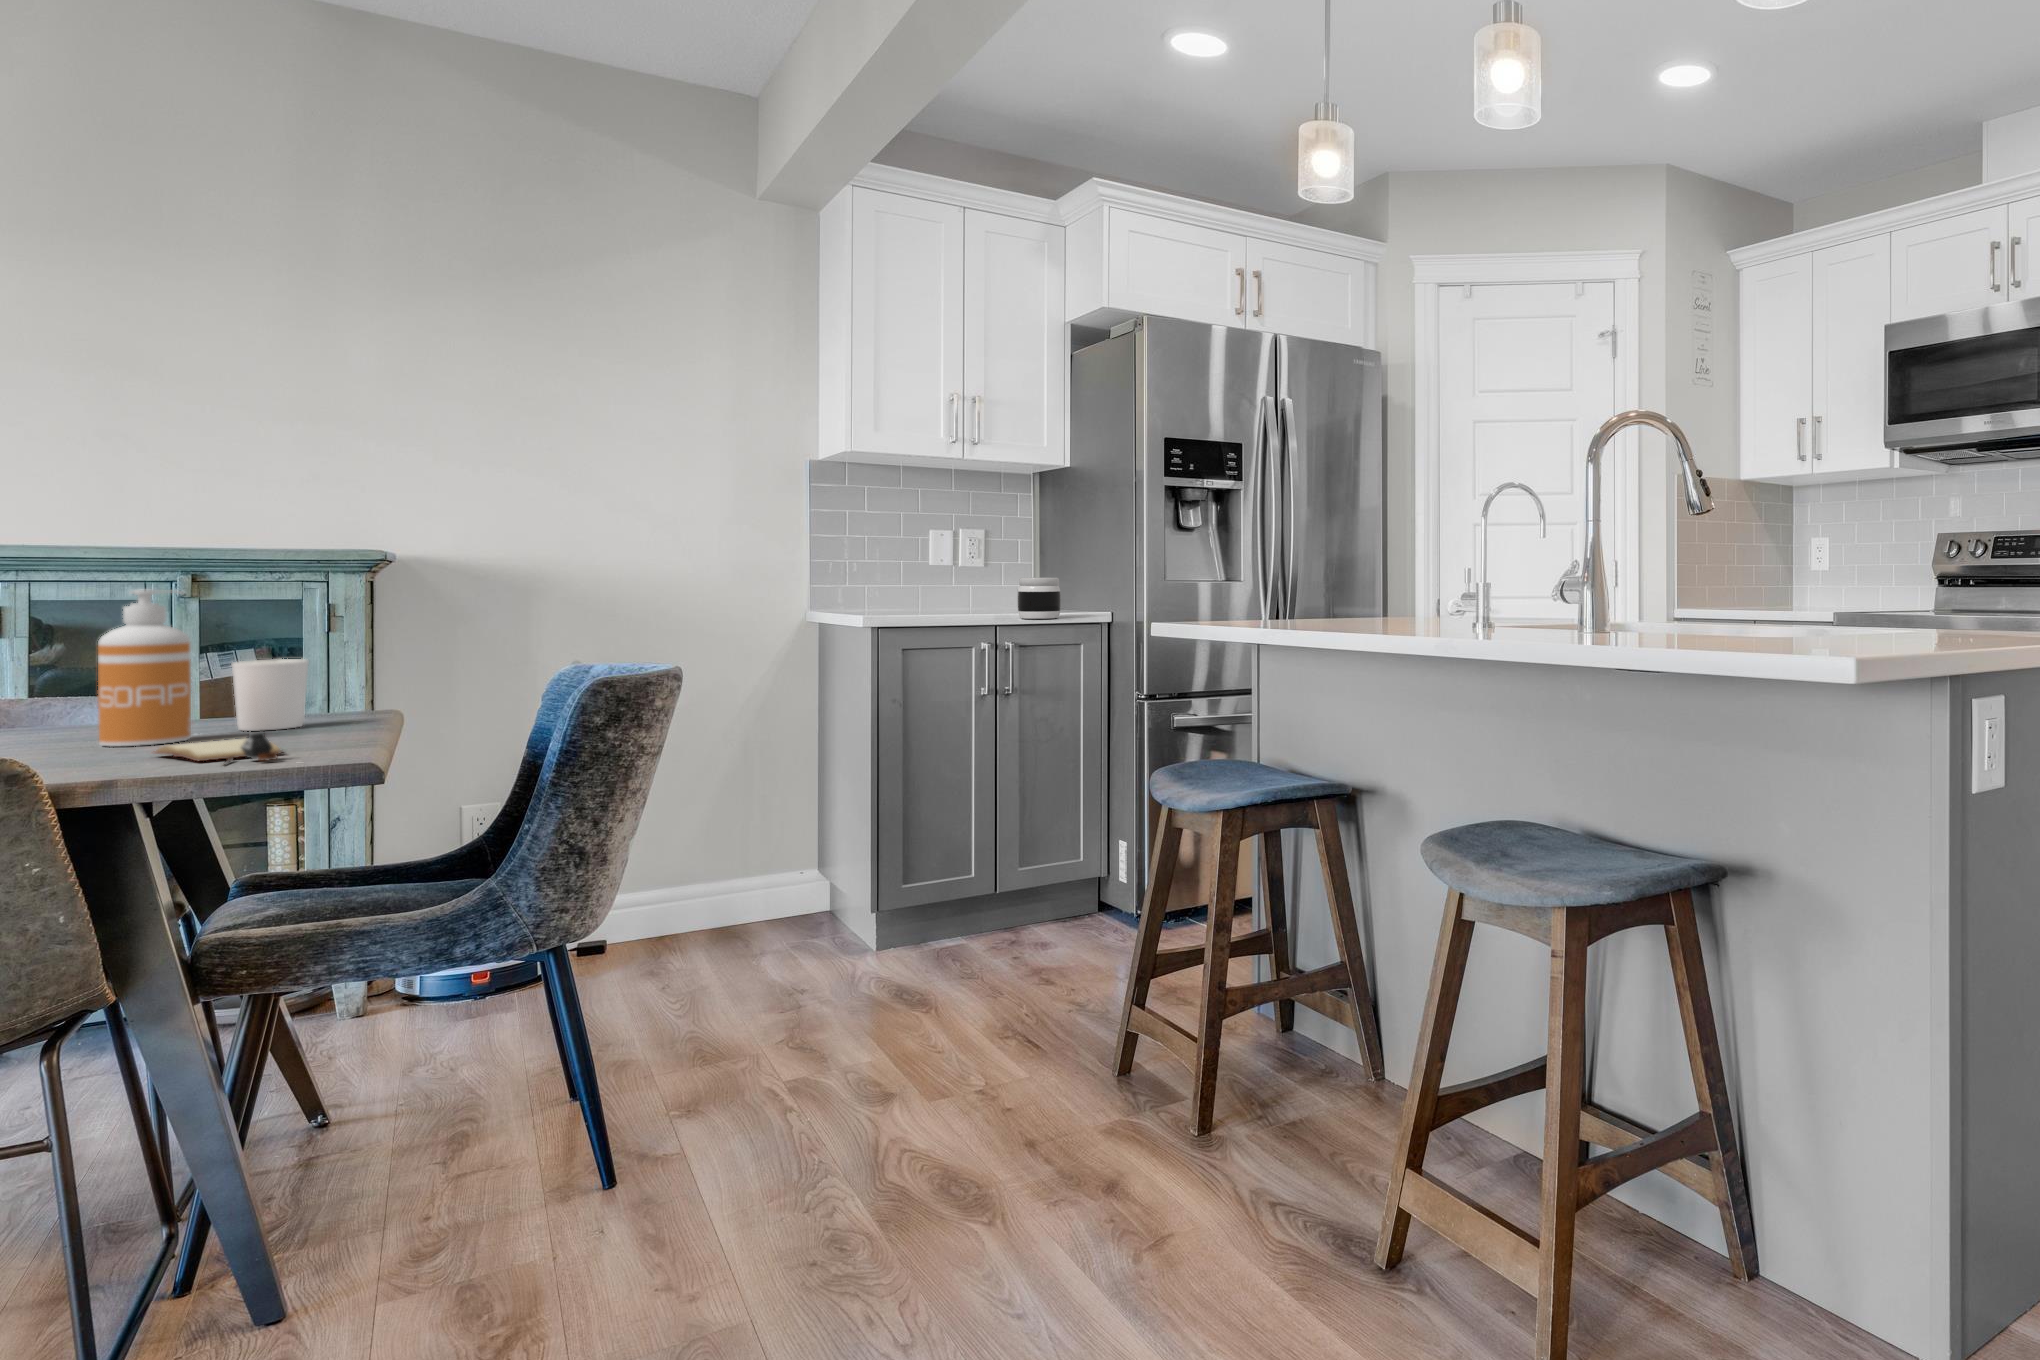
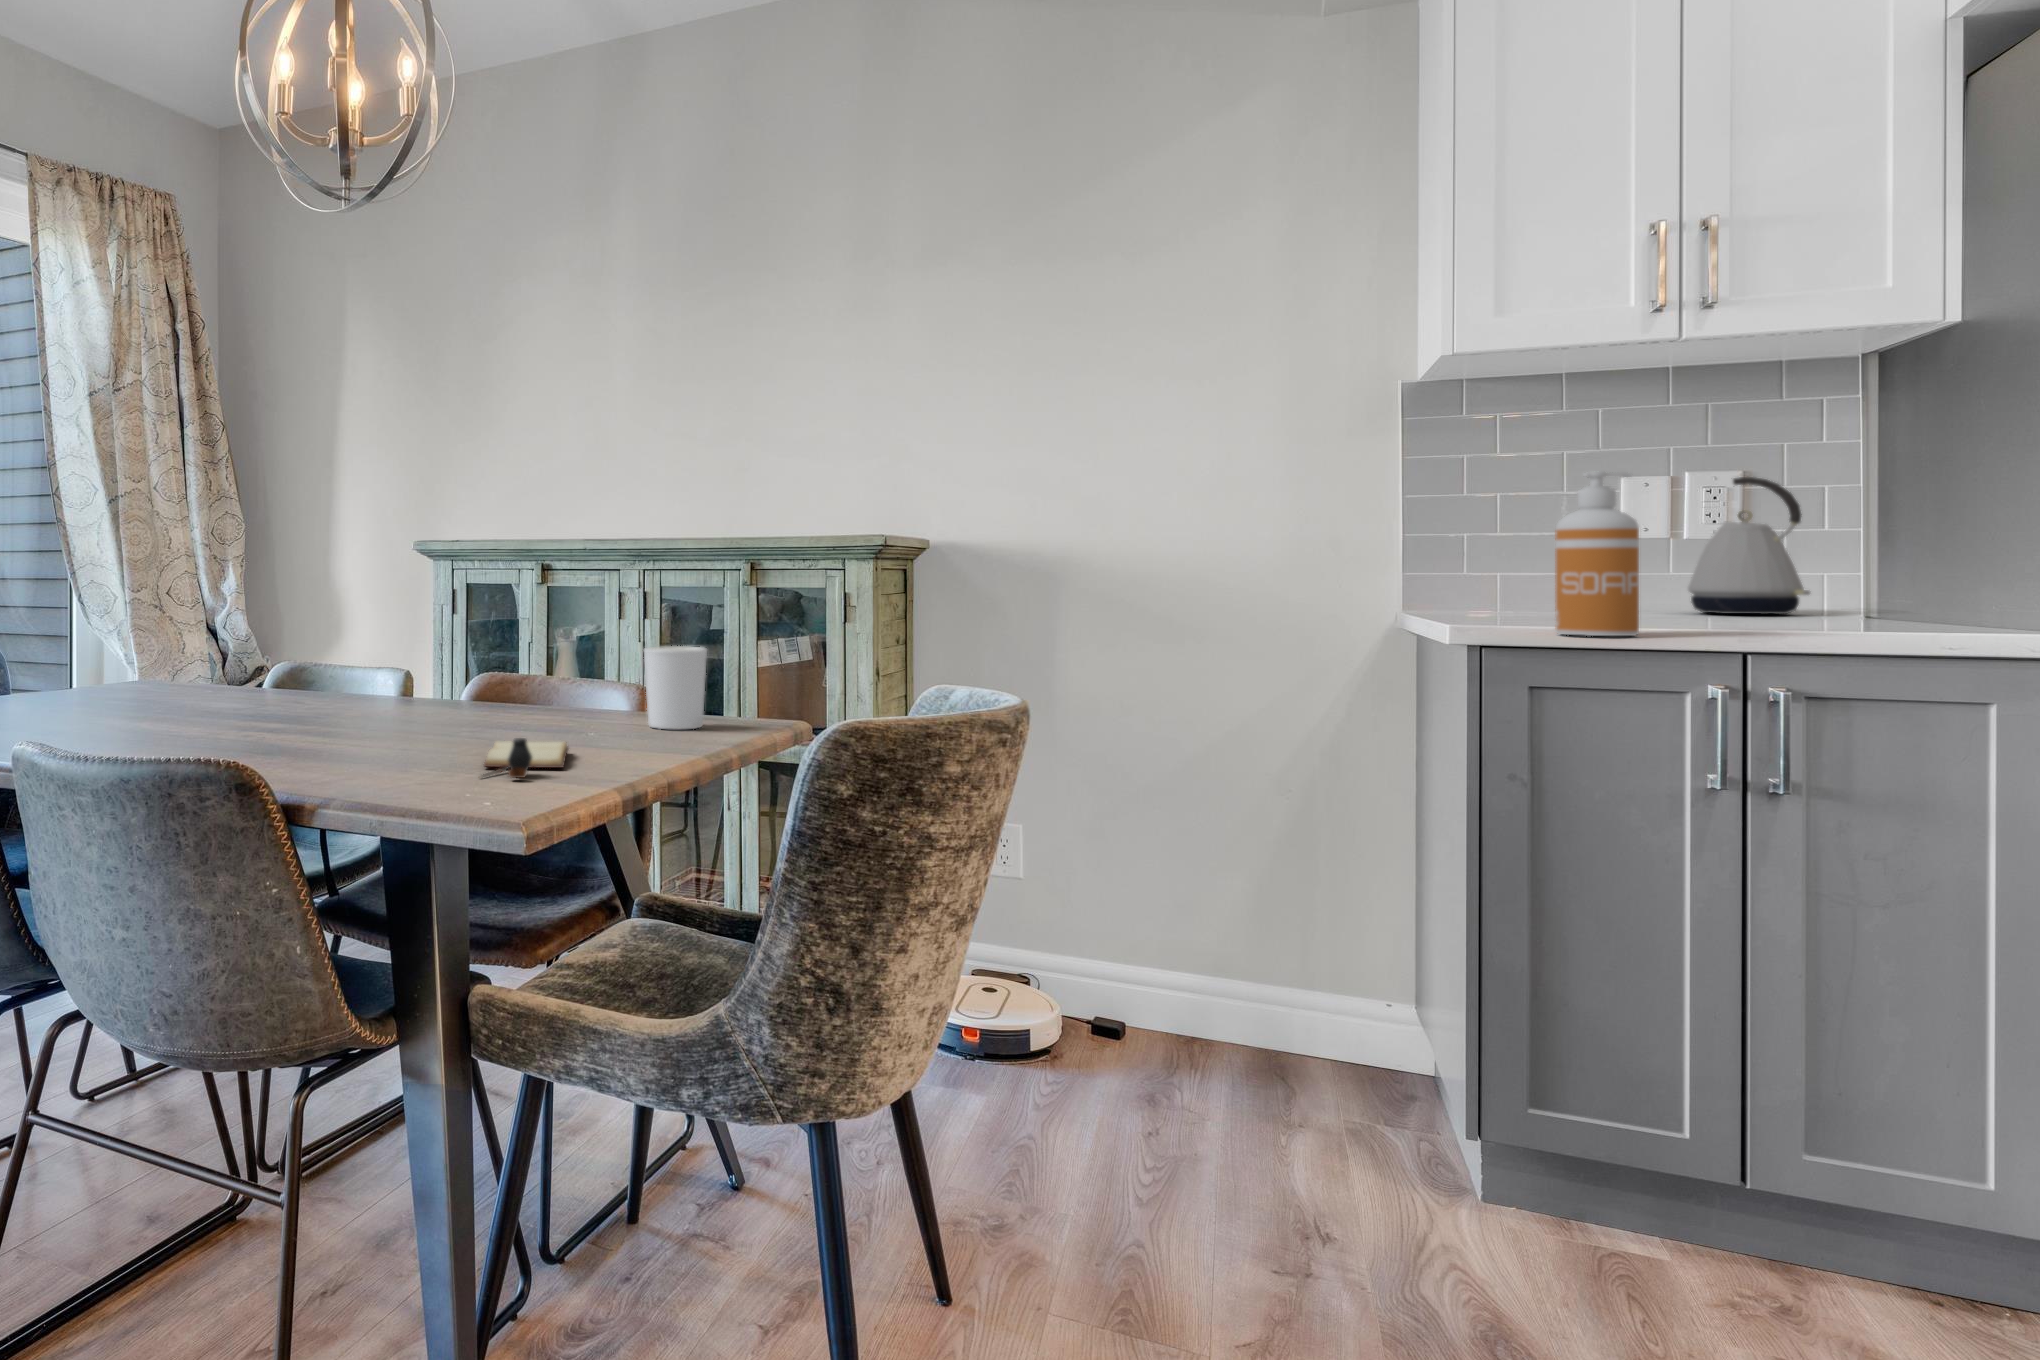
kettle: none [958,532,1017,606] -> present [1688,477,1810,614]
jar: present [1018,577,1061,619] -> none [1803,555,1921,642]
soap dispenser: present [98,590,191,747] -> present [1555,472,1639,636]

